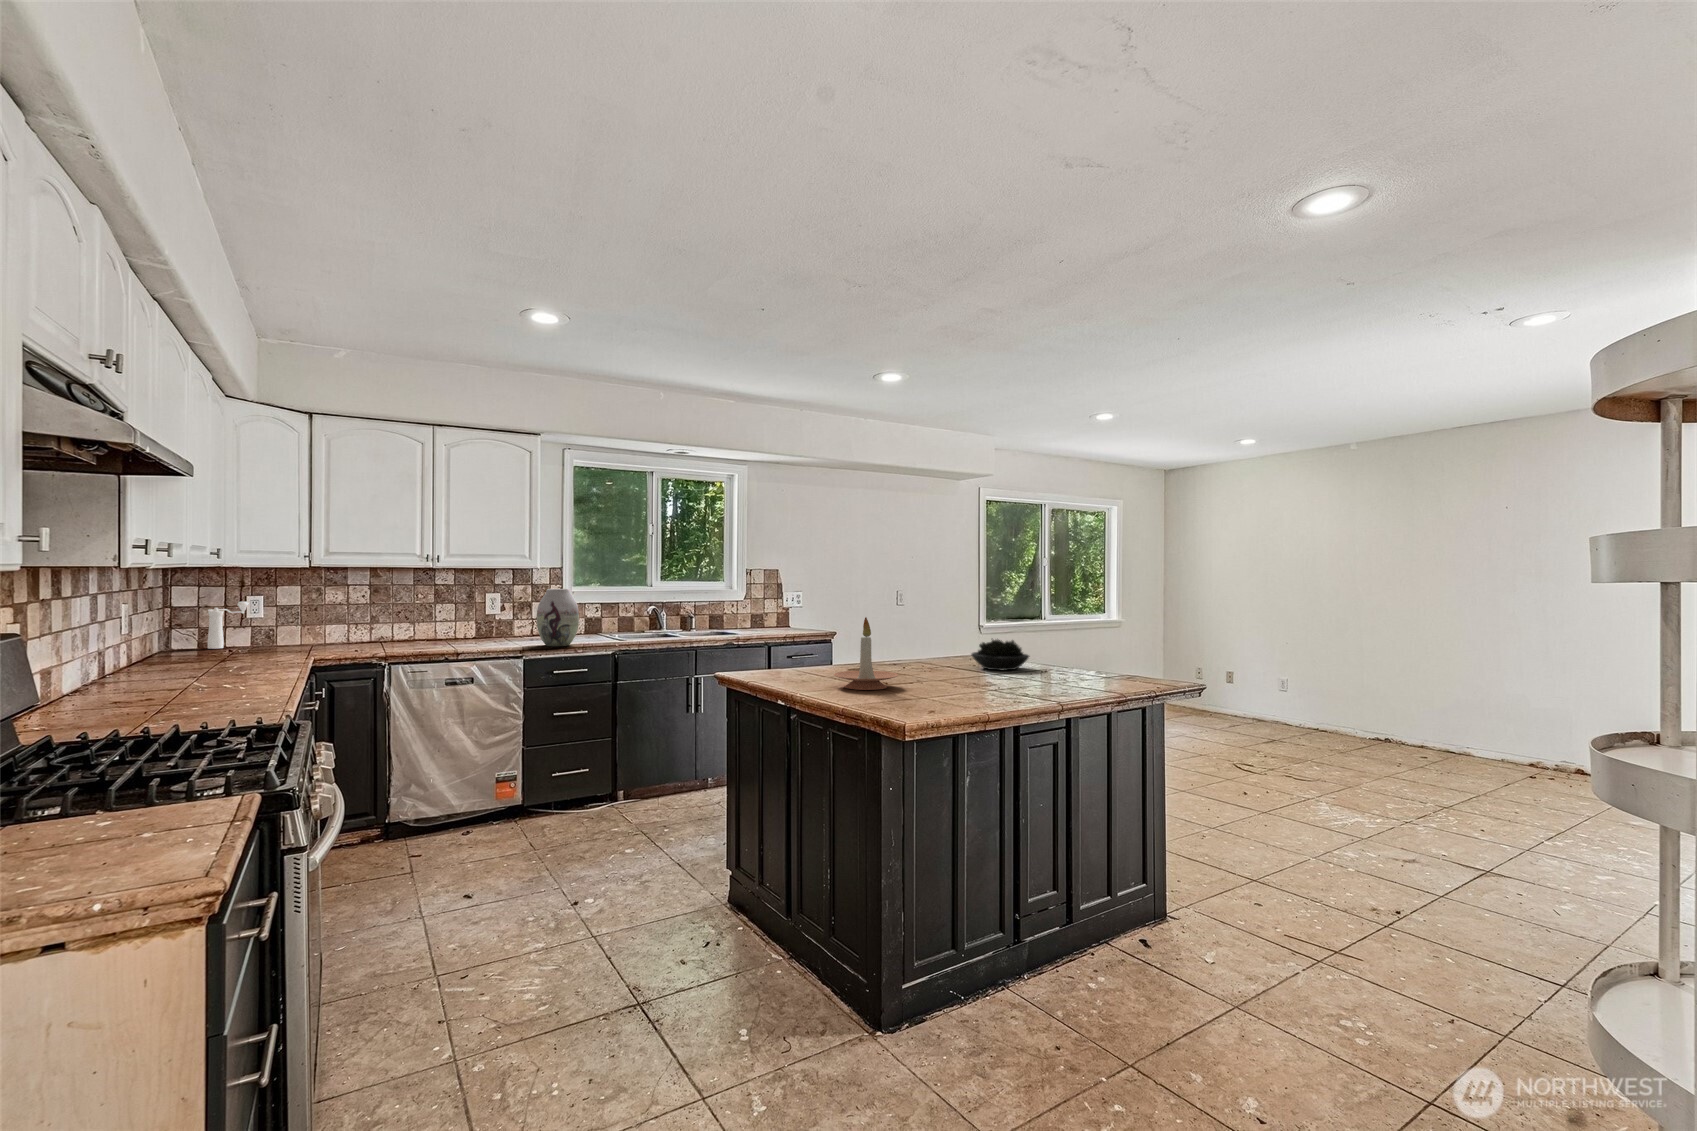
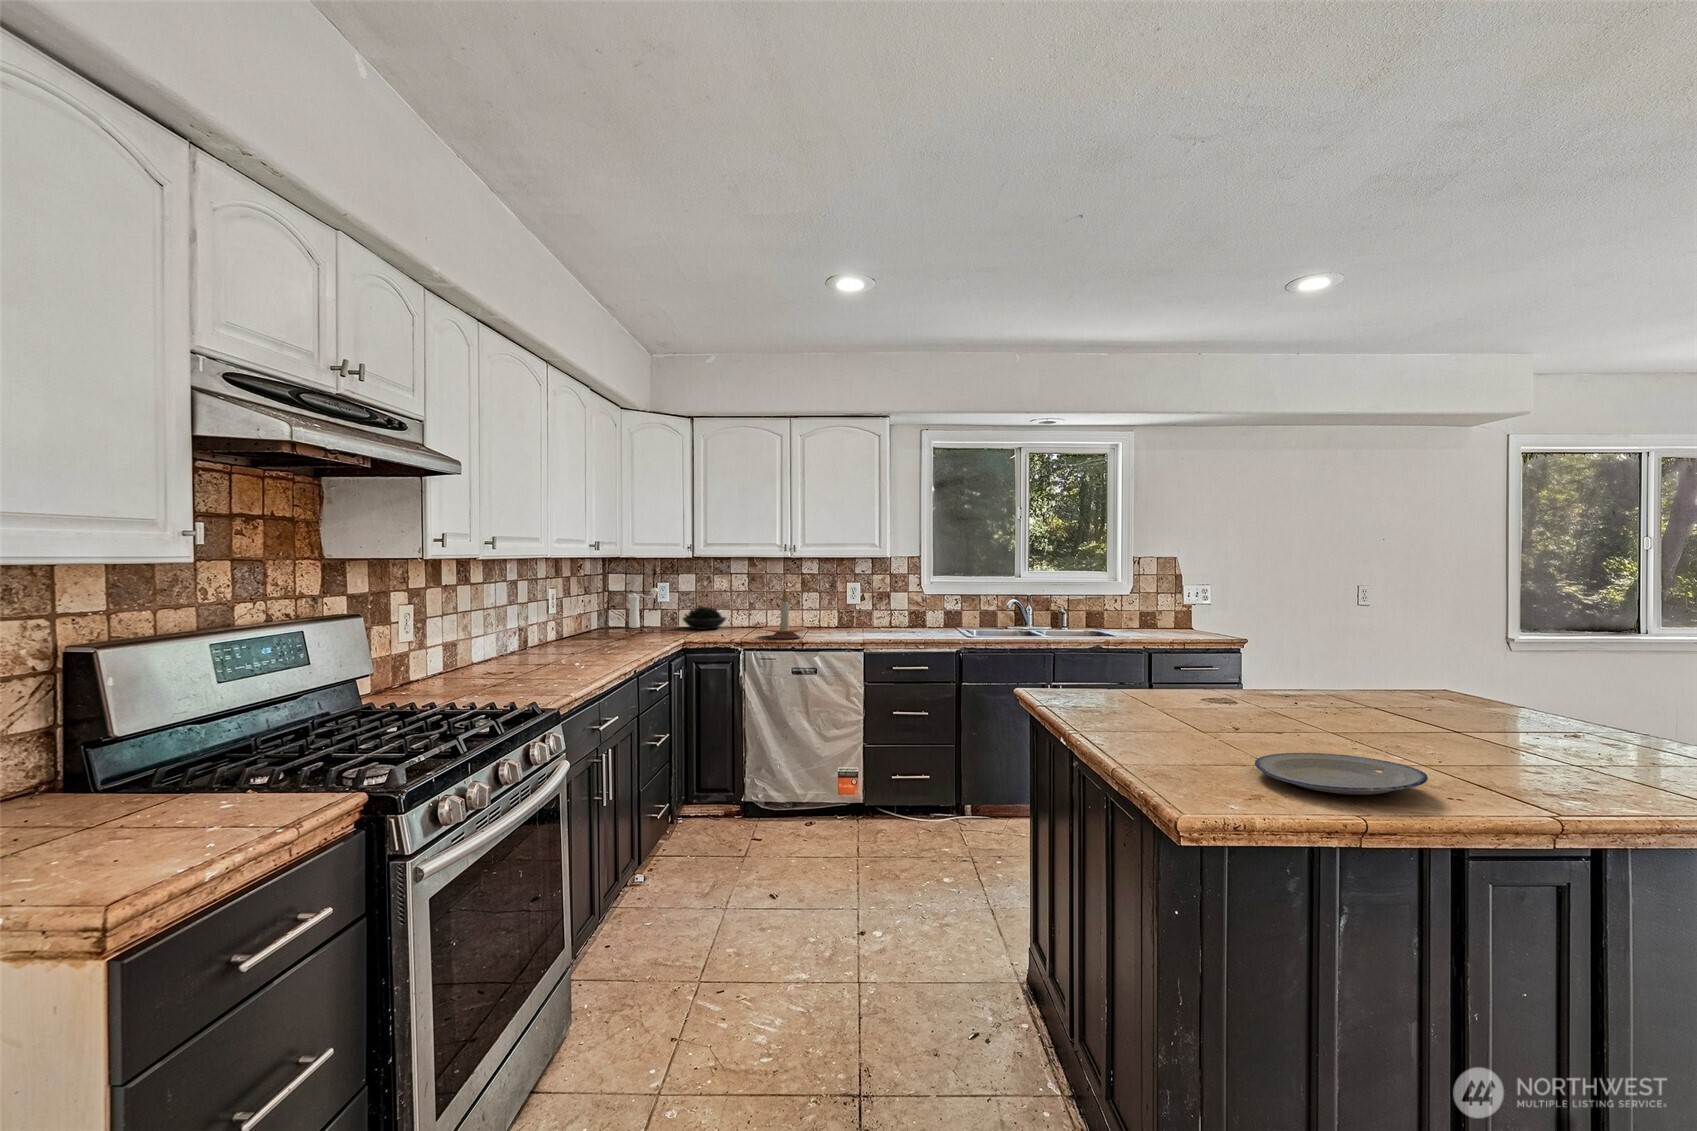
vase: present [537,589,579,646] -> none [878,580,920,641]
candle holder: present [834,617,898,690] -> present [763,589,807,638]
succulent plant: present [972,640,1029,670] -> present [683,606,726,630]
plate: none [917,685,1004,703] -> present [1255,753,1428,795]

